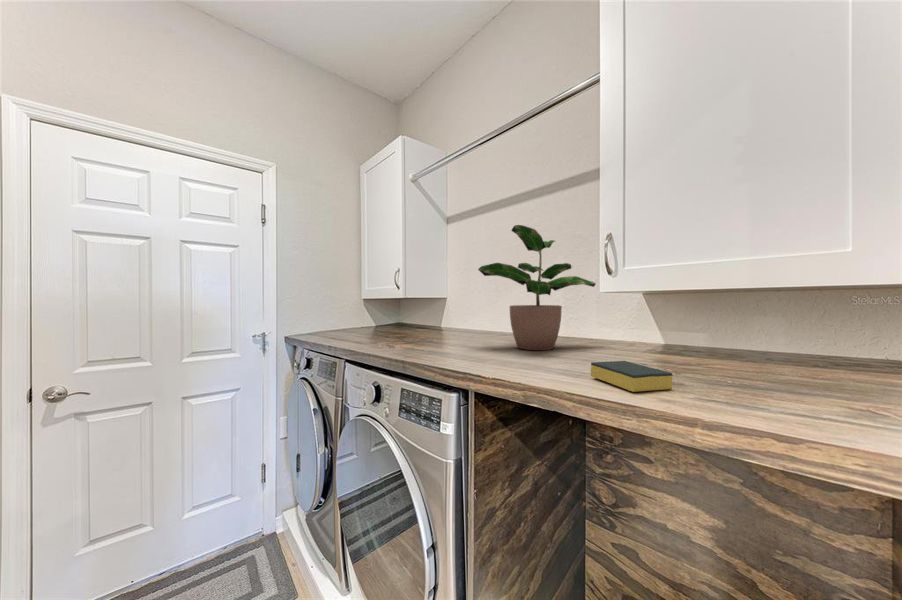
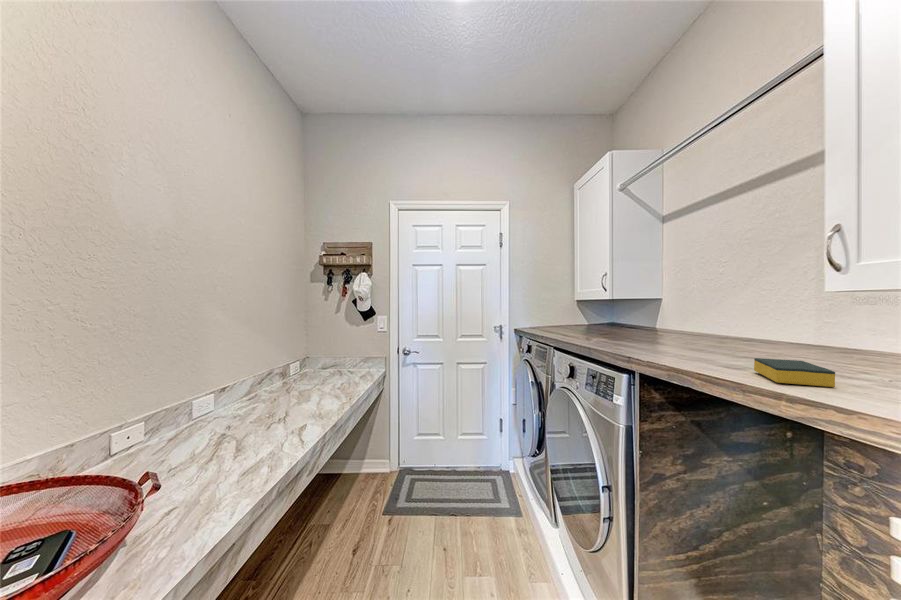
potted plant: present [478,225,596,350] -> none [672,228,834,352]

